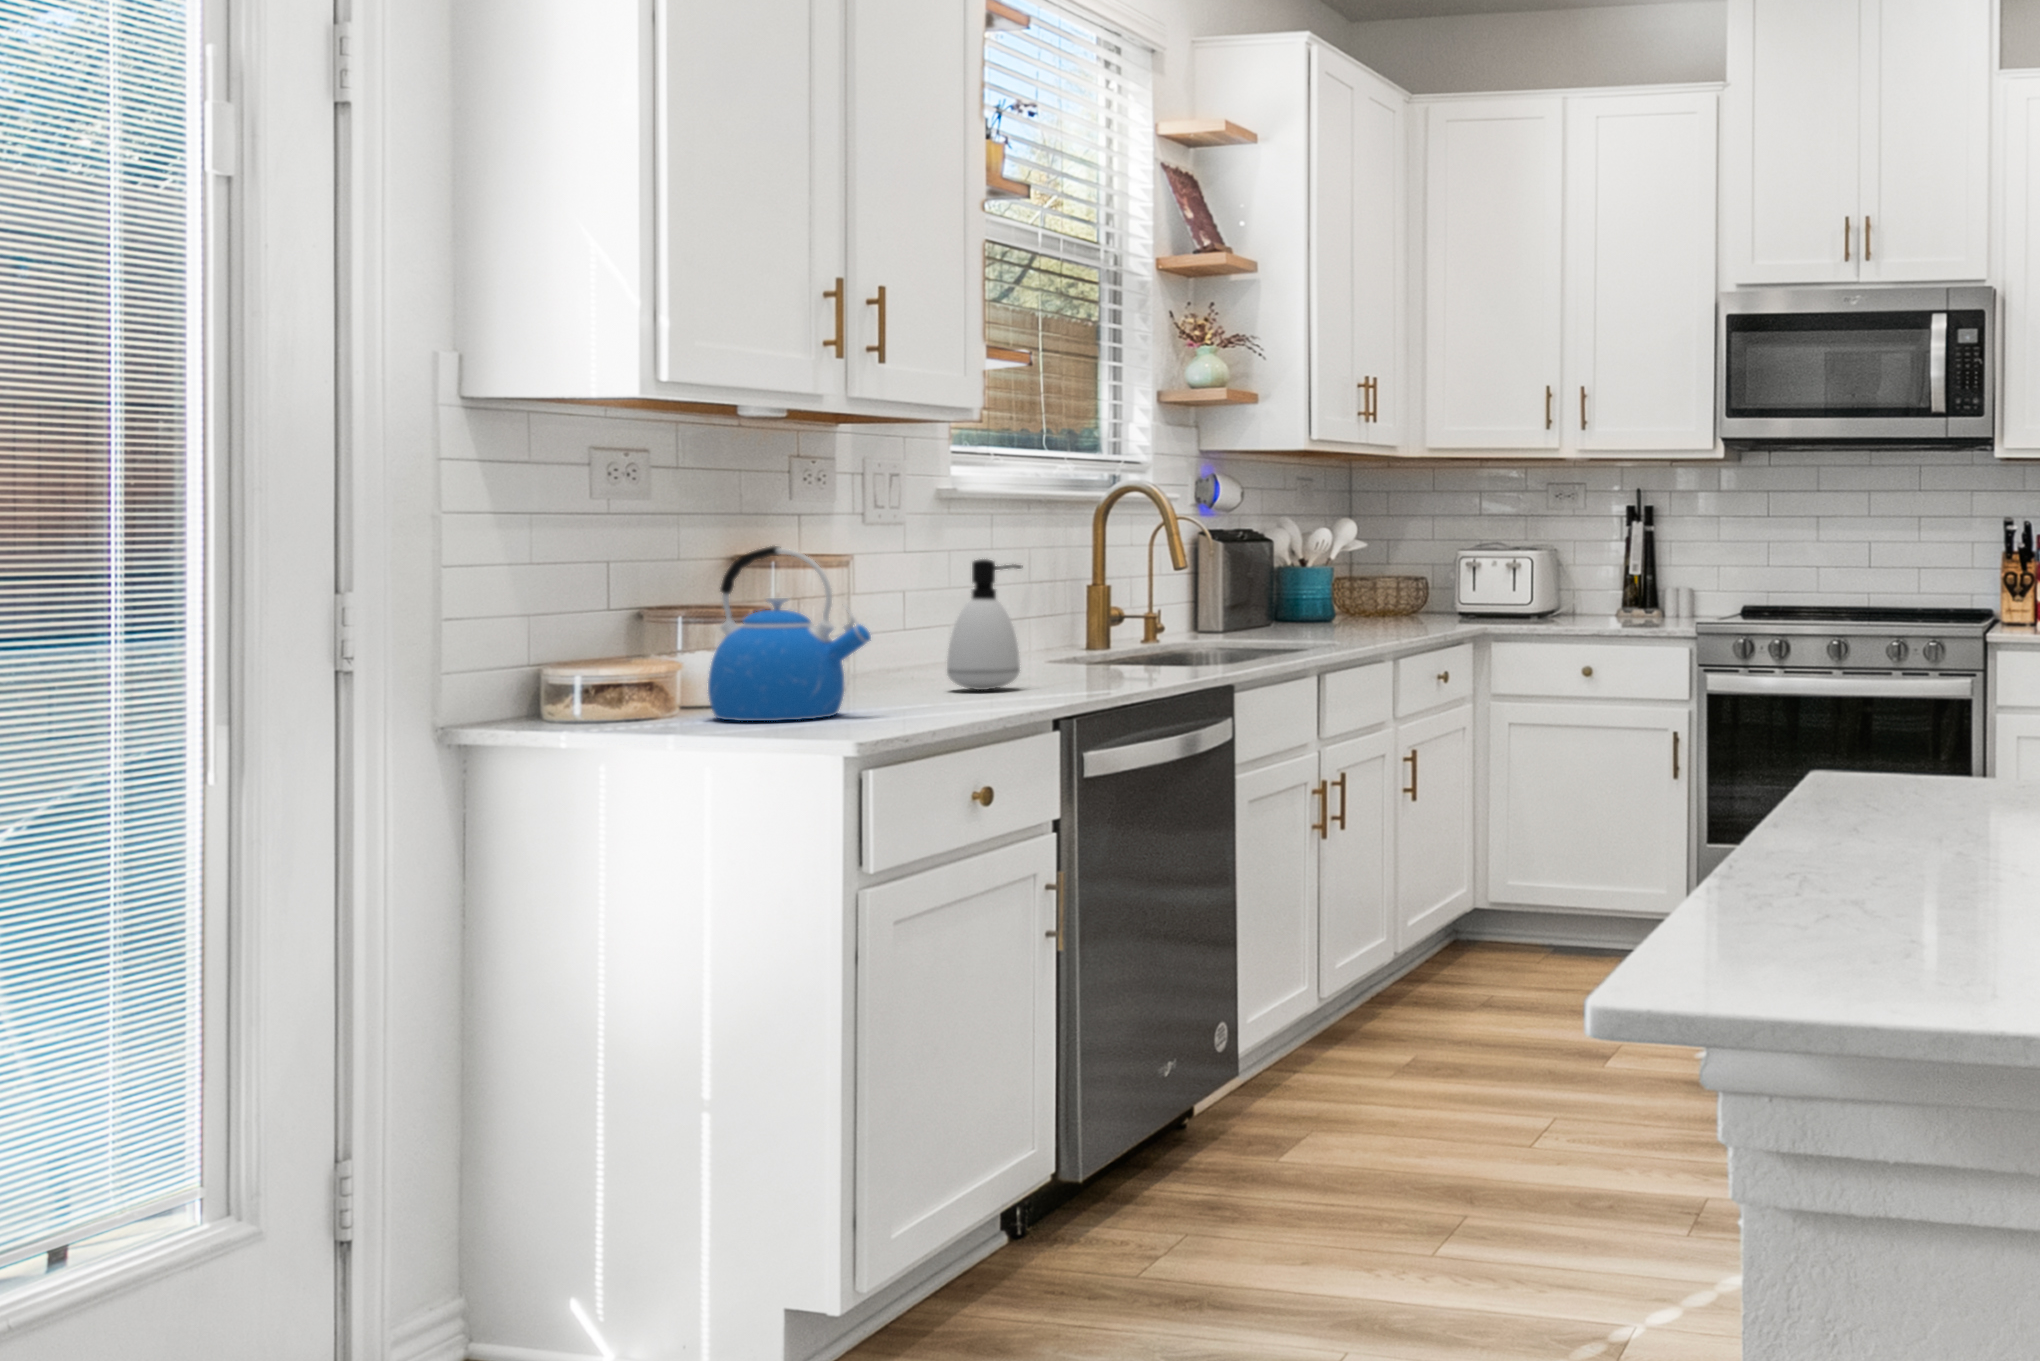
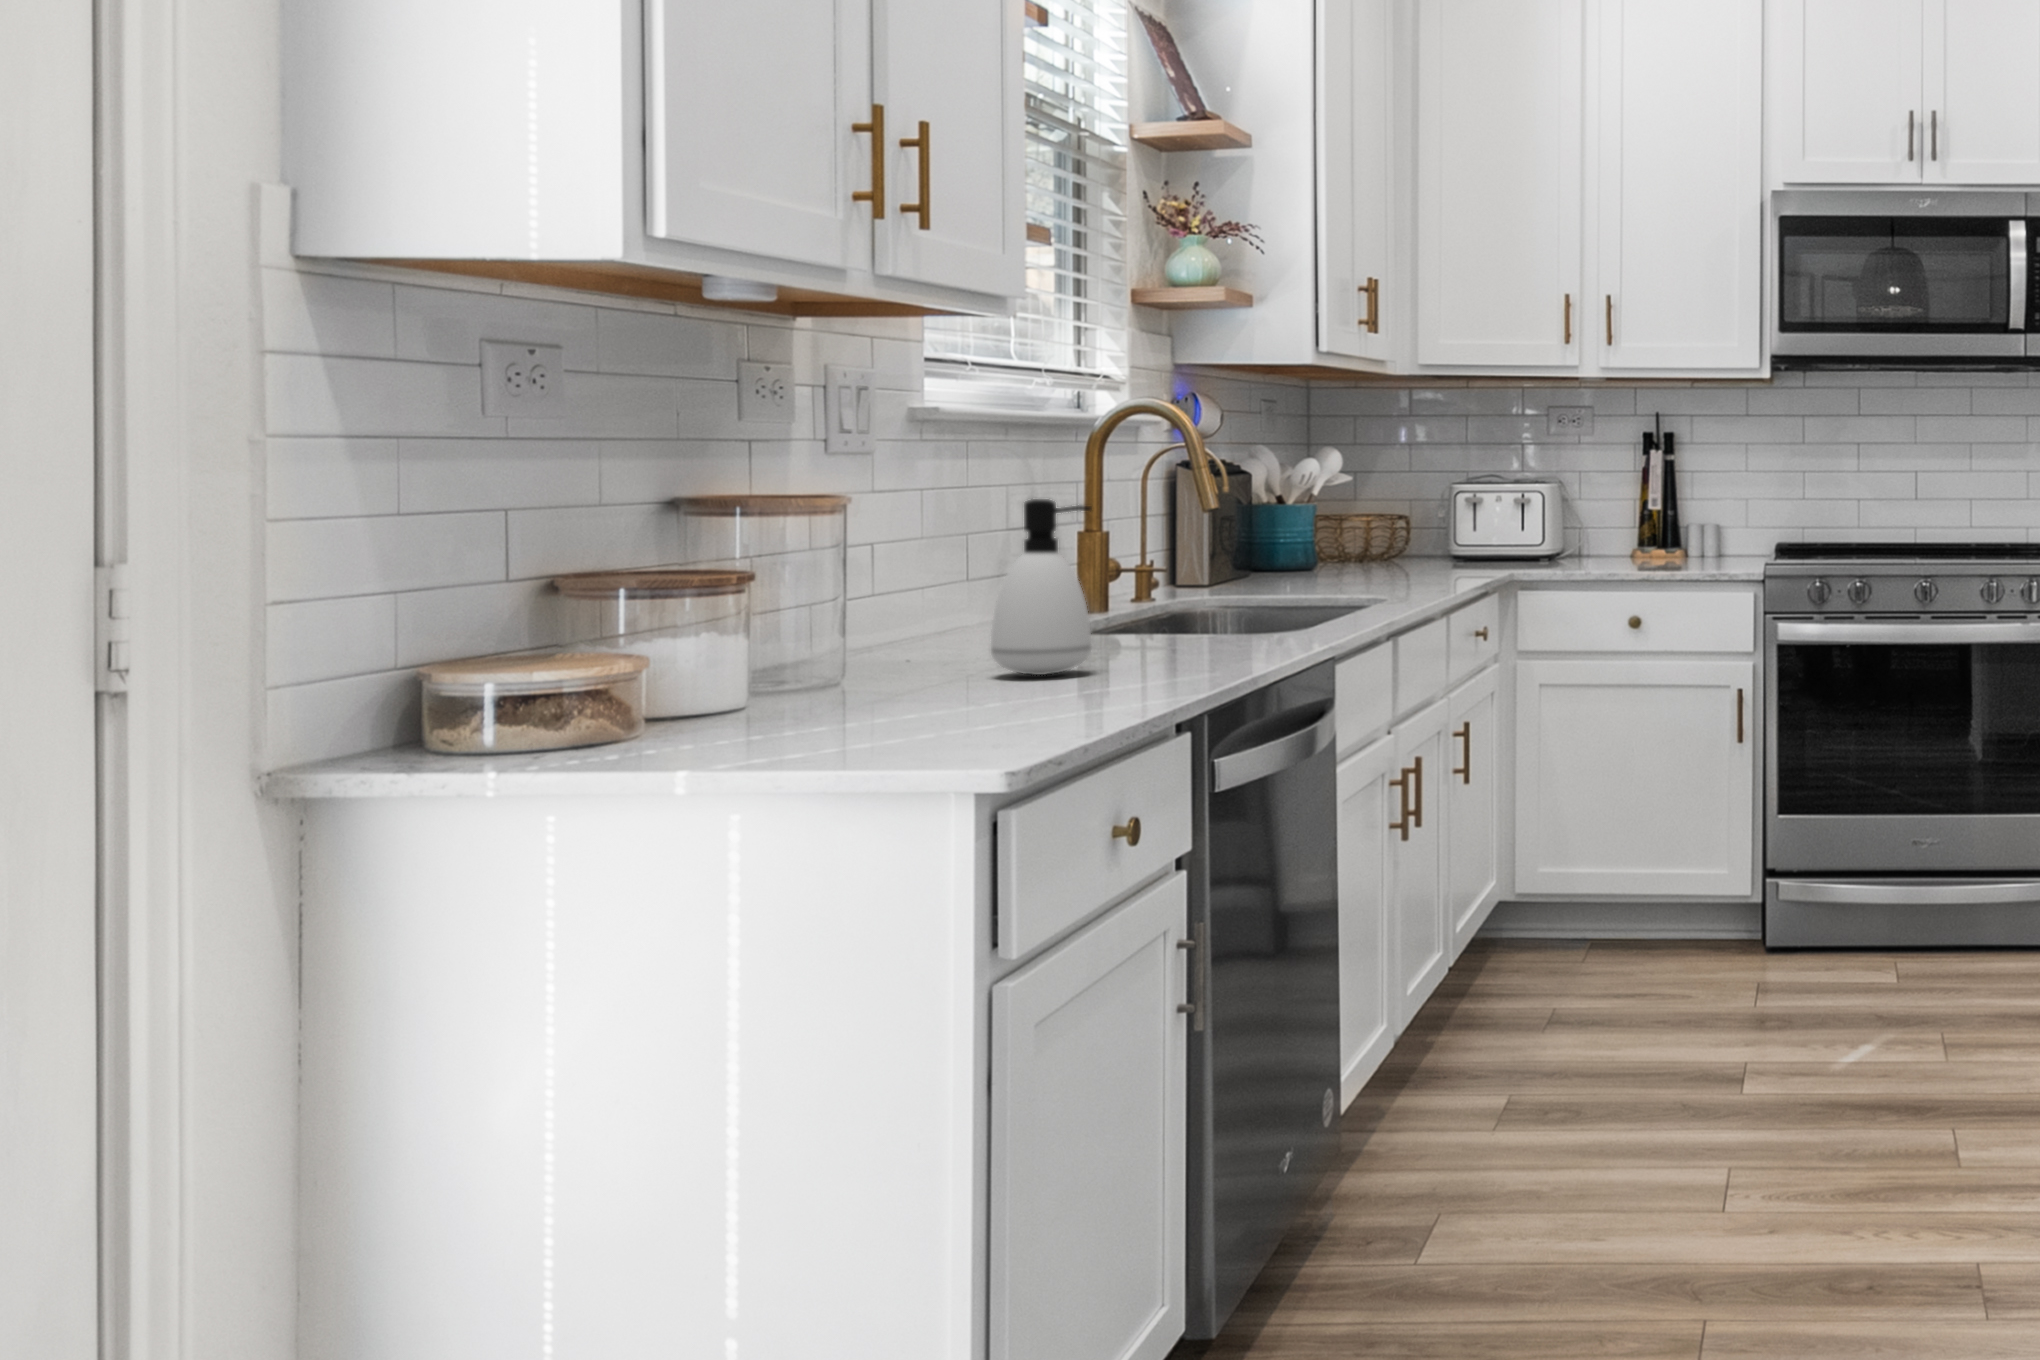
kettle: present [708,546,871,721] -> none [694,482,943,739]

